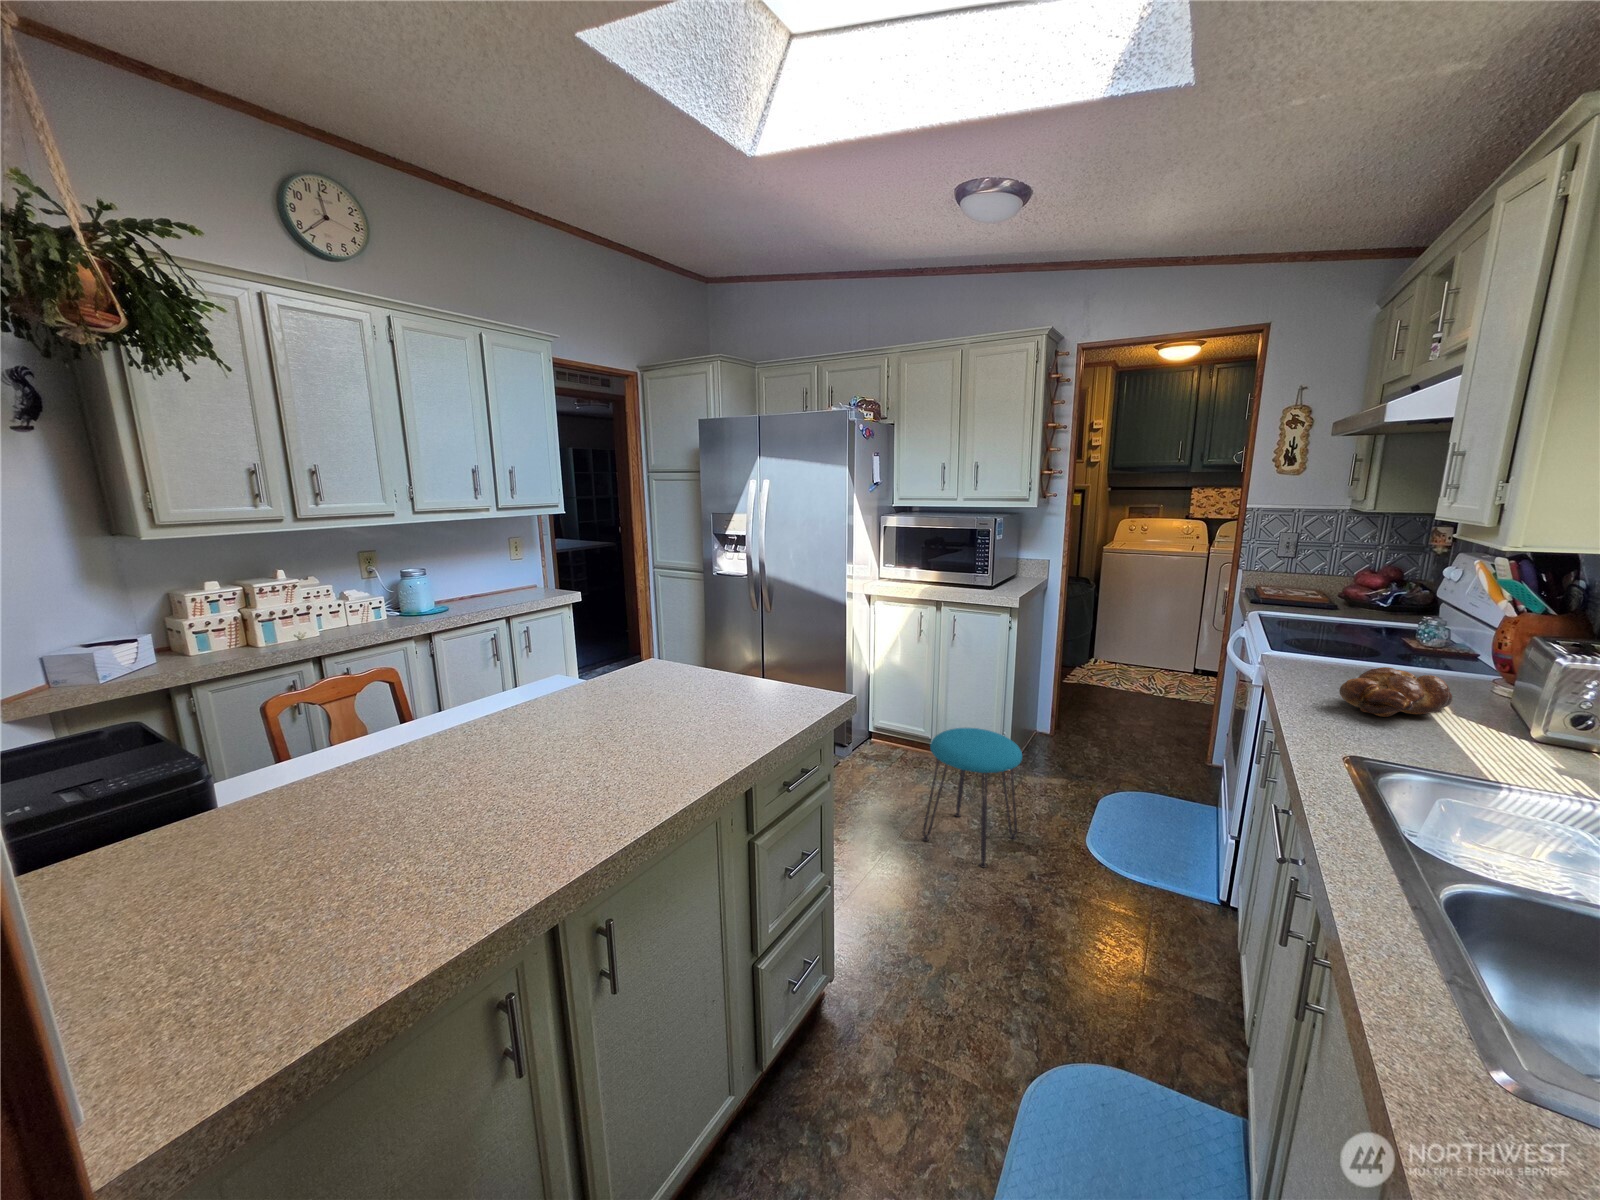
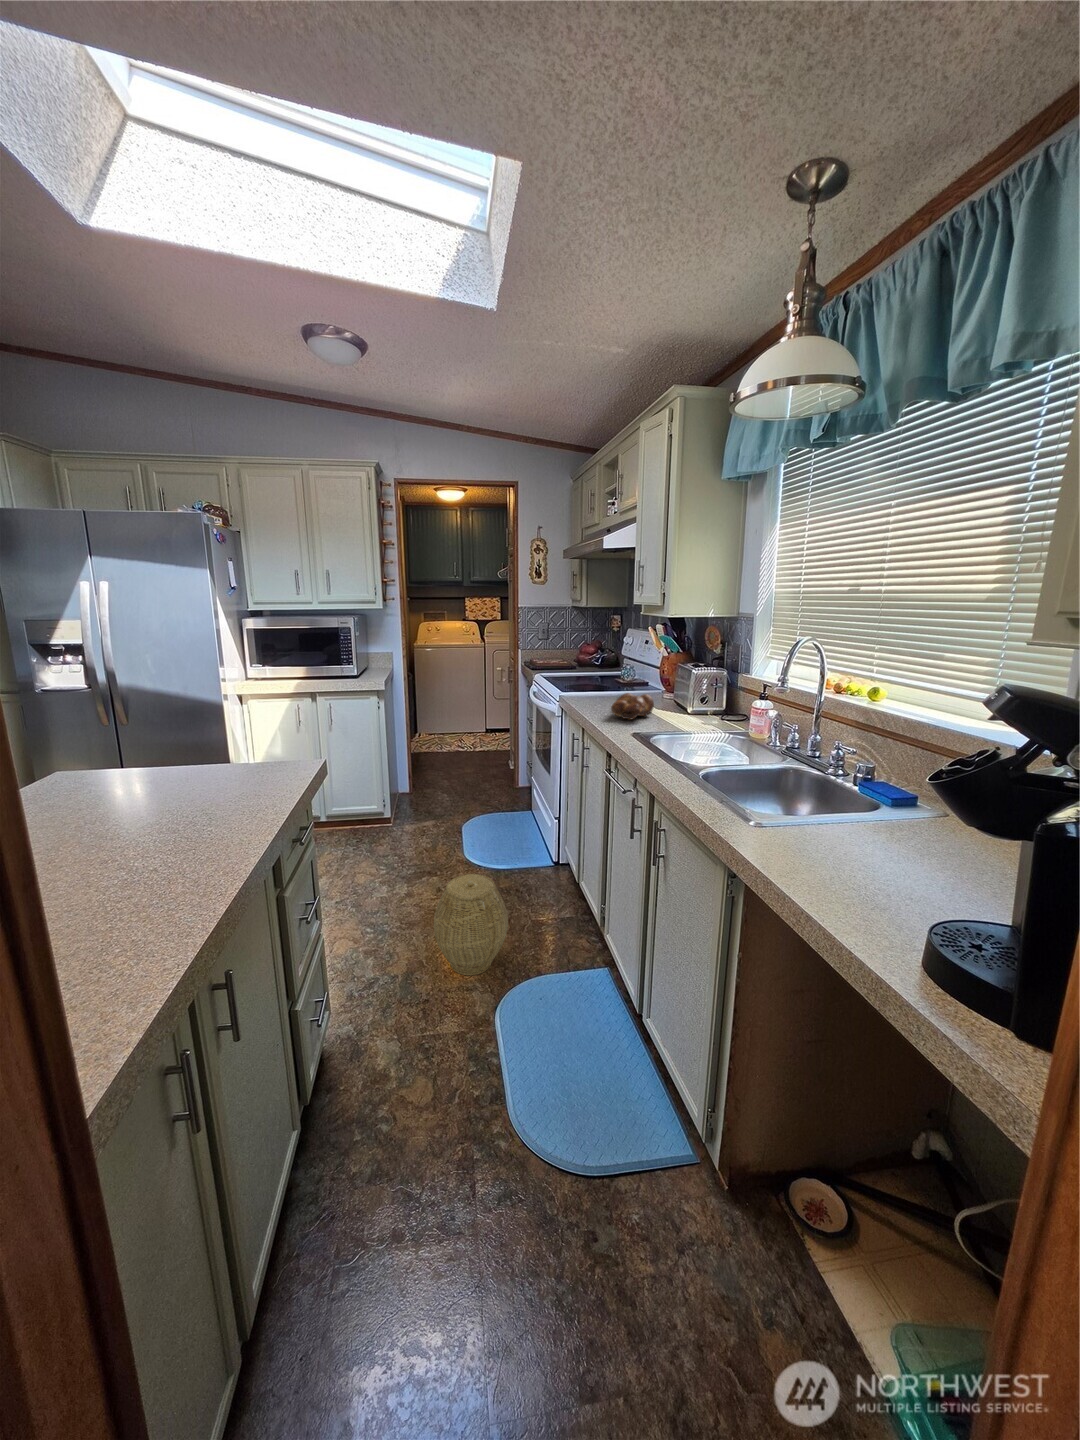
stool: present [923,728,1022,867] -> none [344,791,419,897]
woven basket: none [981,874,1090,1020] -> present [434,874,508,975]

